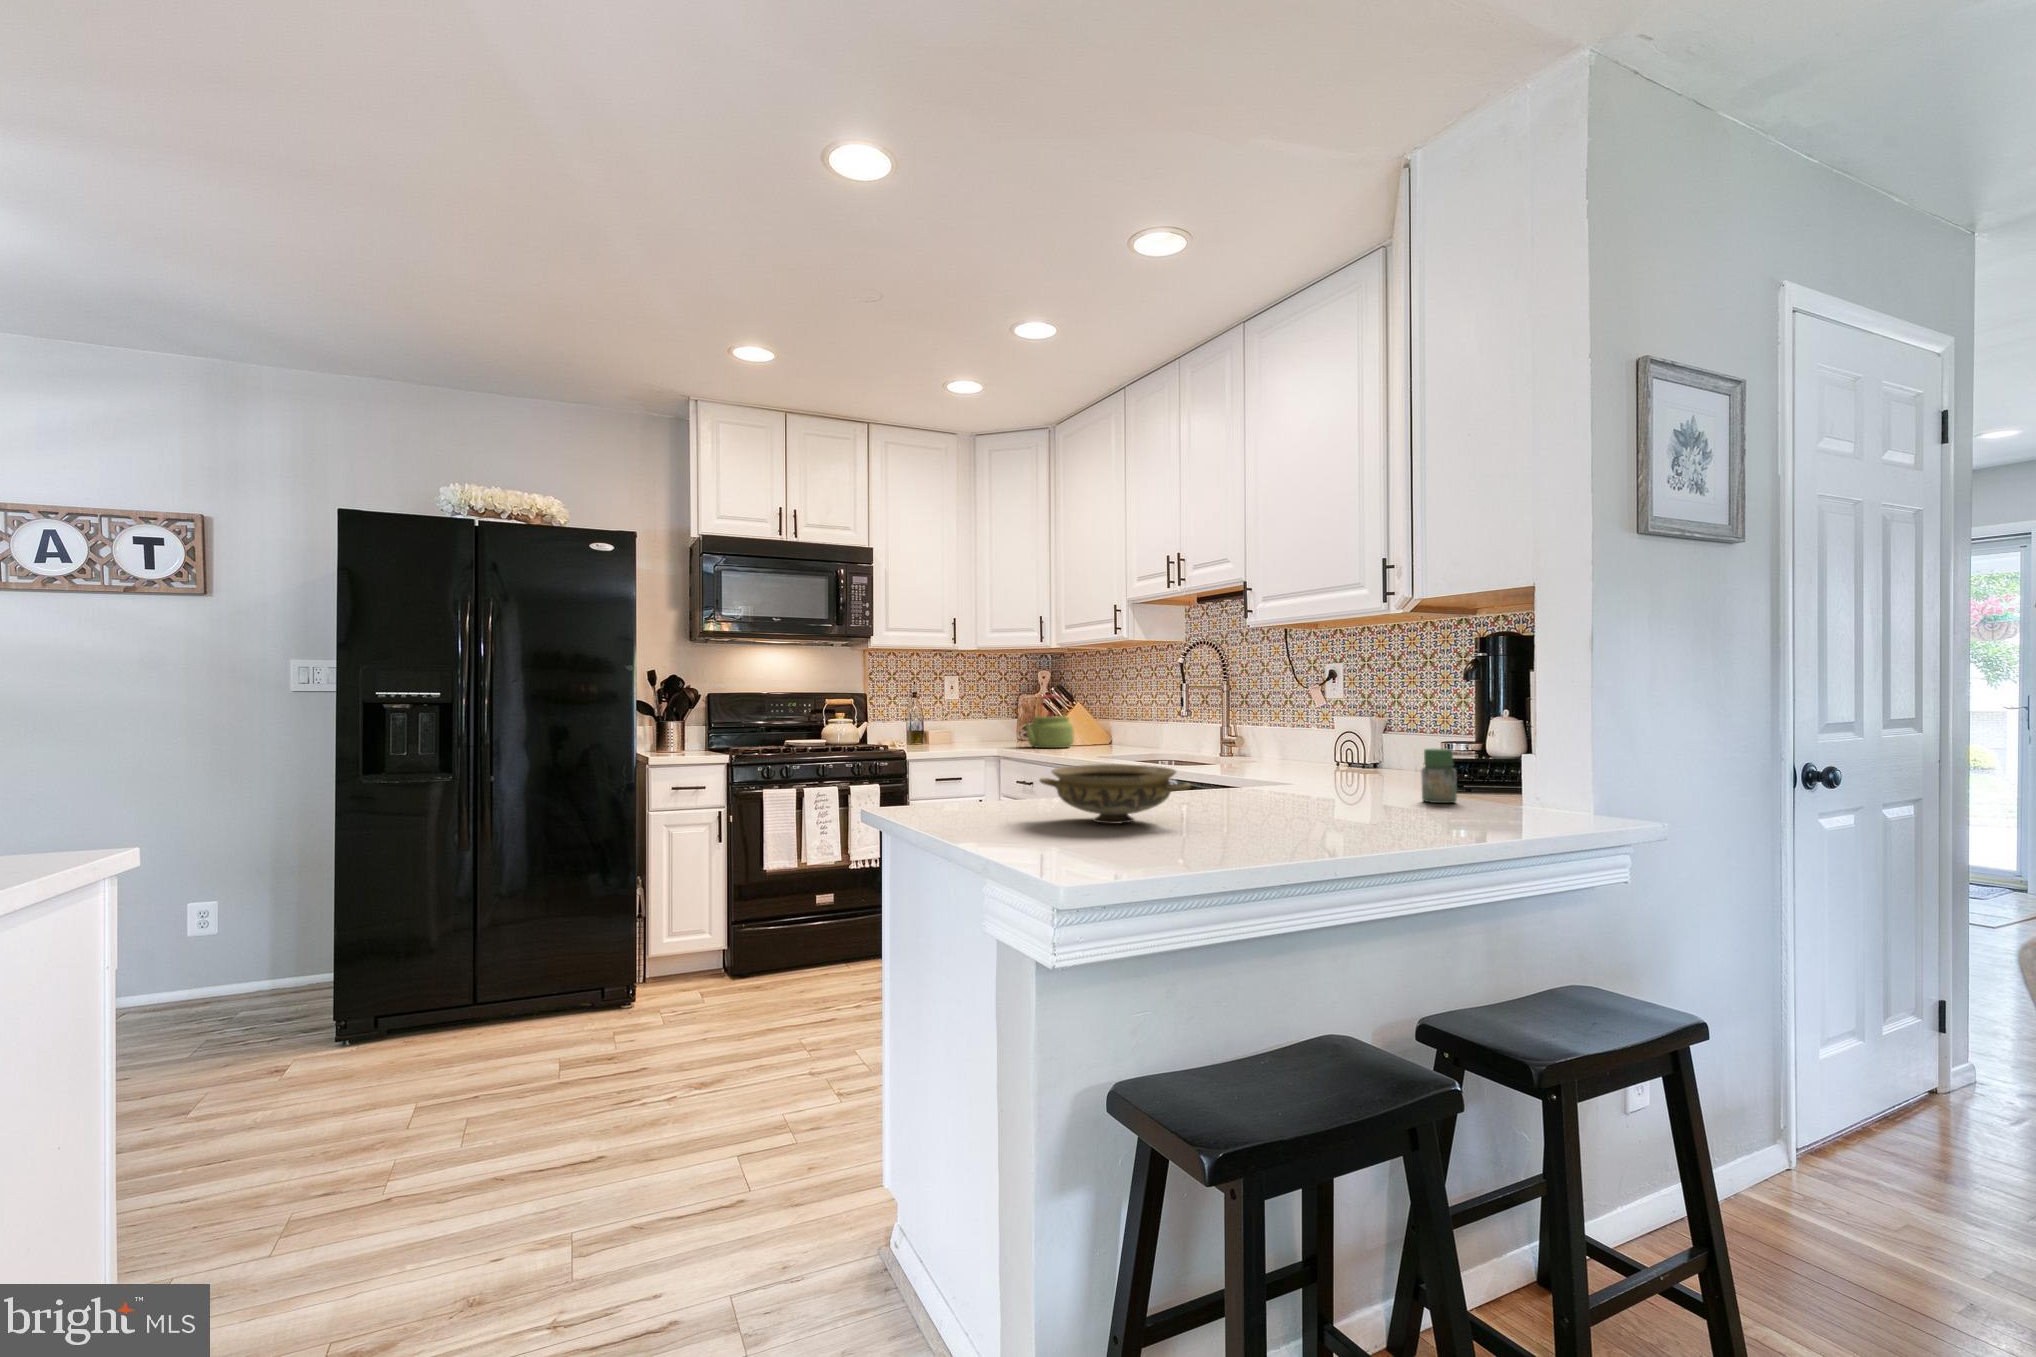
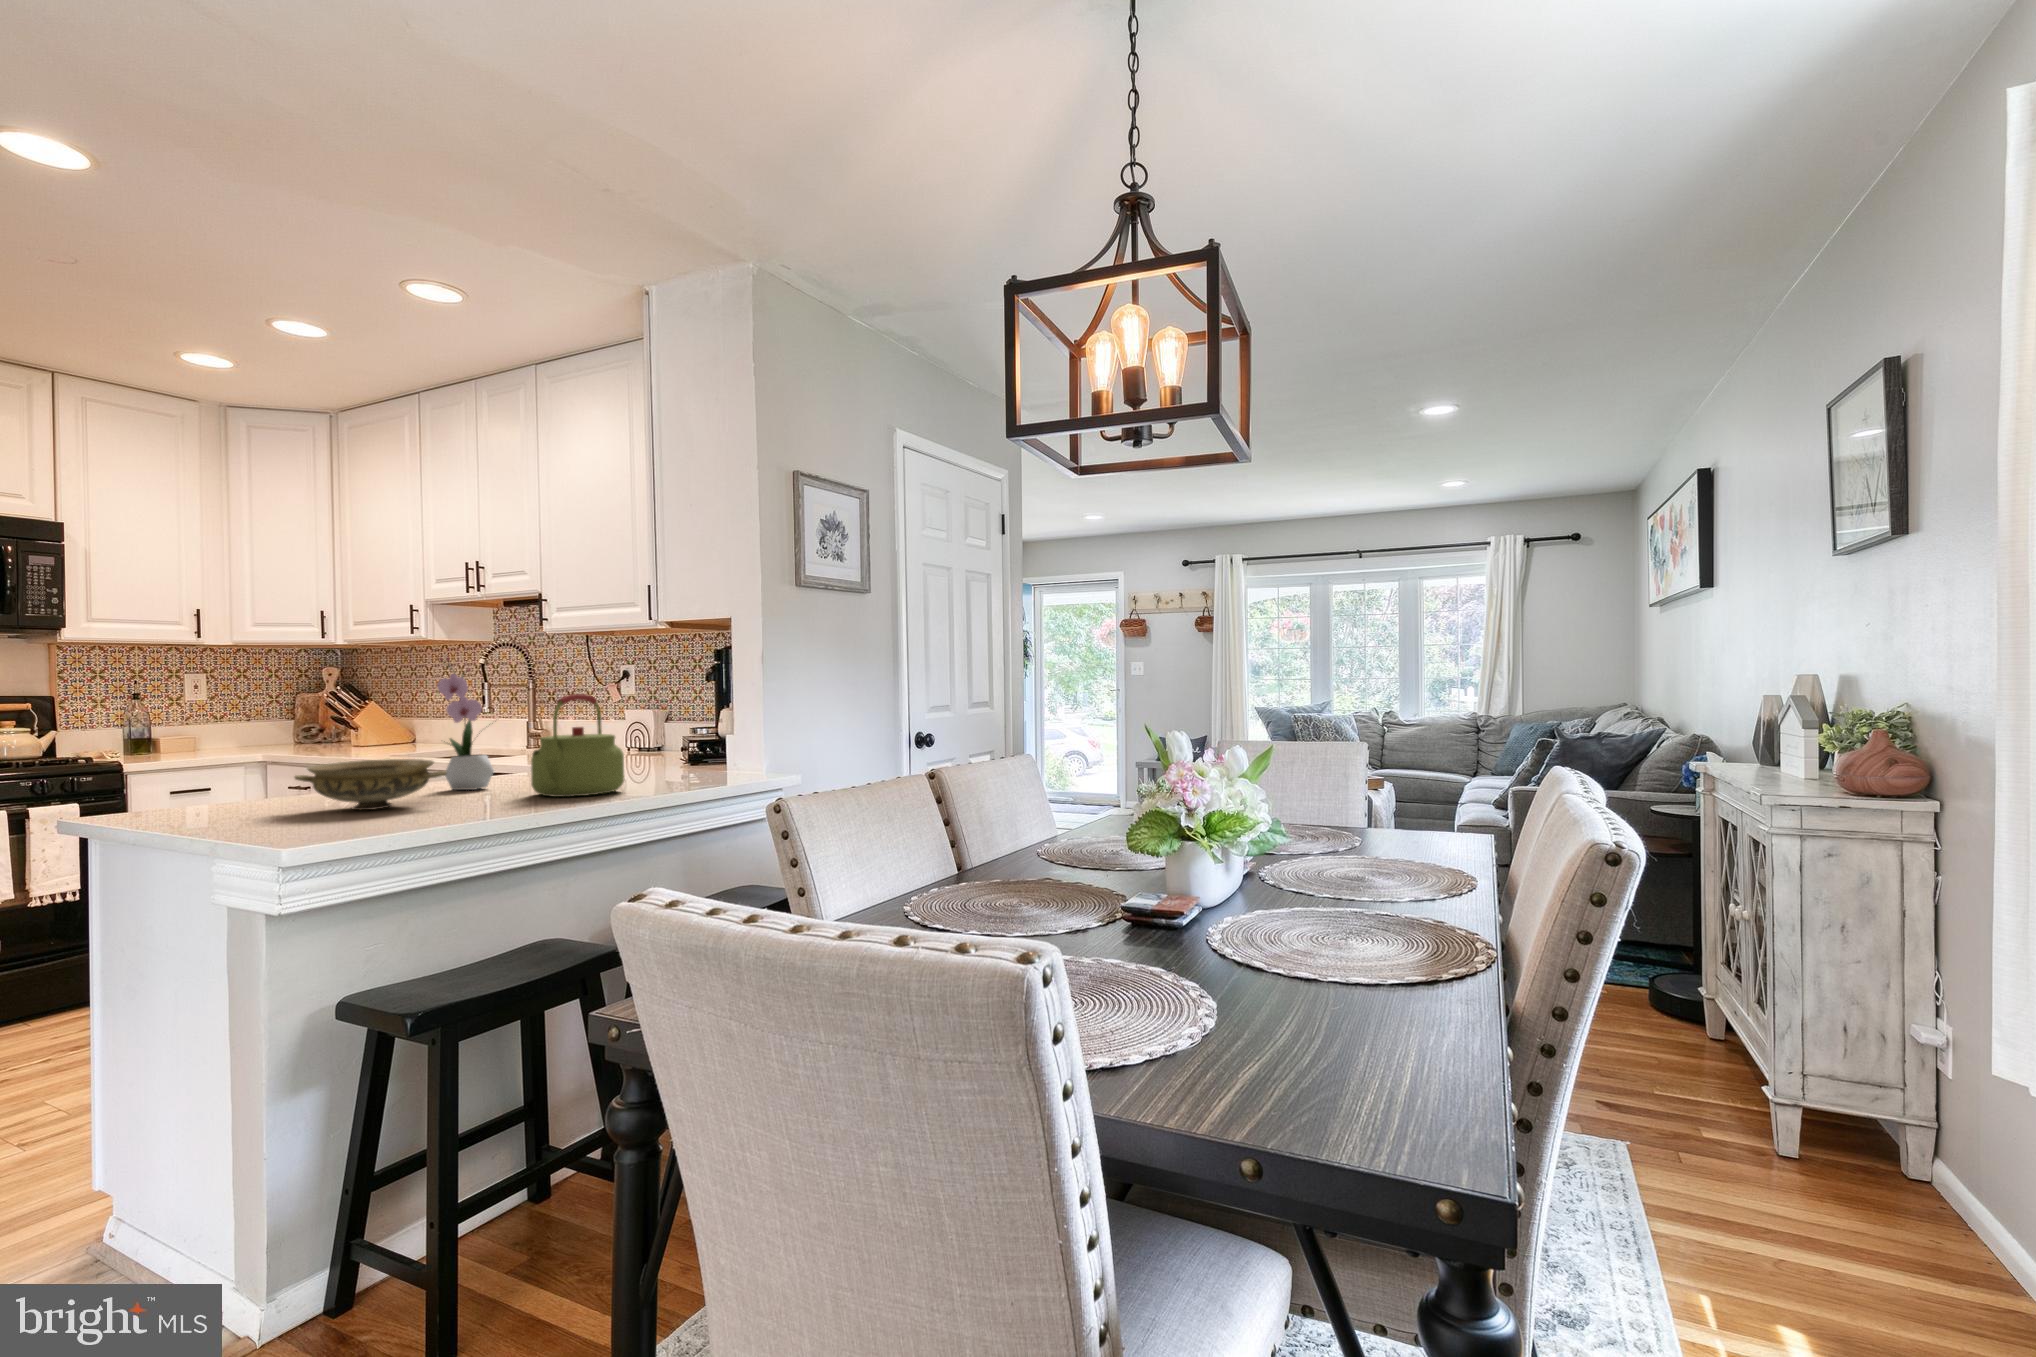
flower arrangement: none [1167,648,1228,803] -> present [437,657,494,790]
kettle: present [1026,695,1074,748] -> present [531,694,624,797]
jar: present [1421,749,1457,803] -> none [668,735,694,777]

